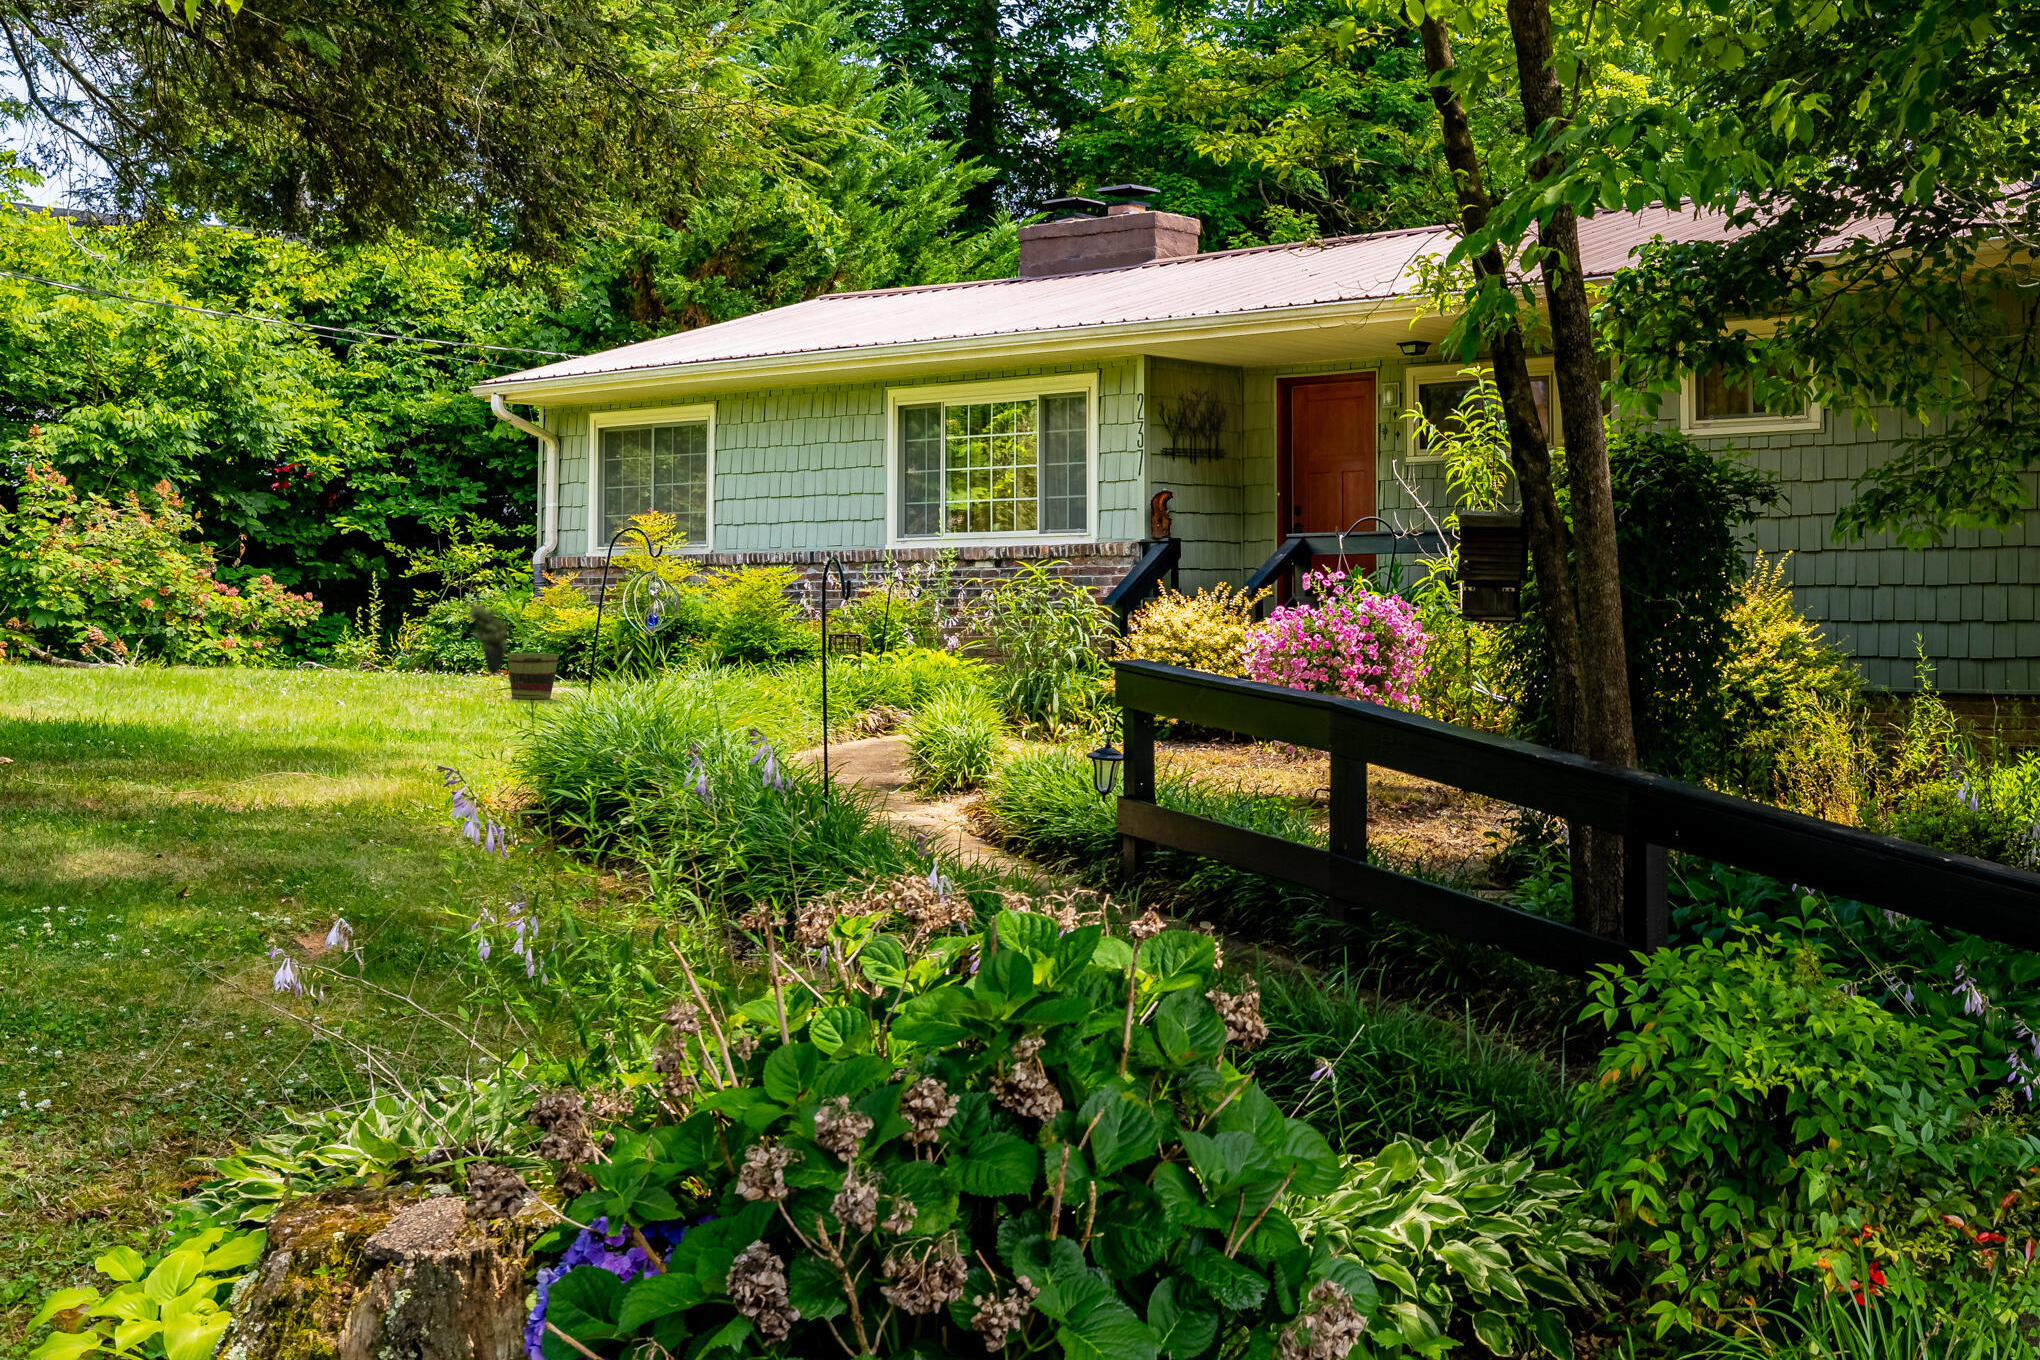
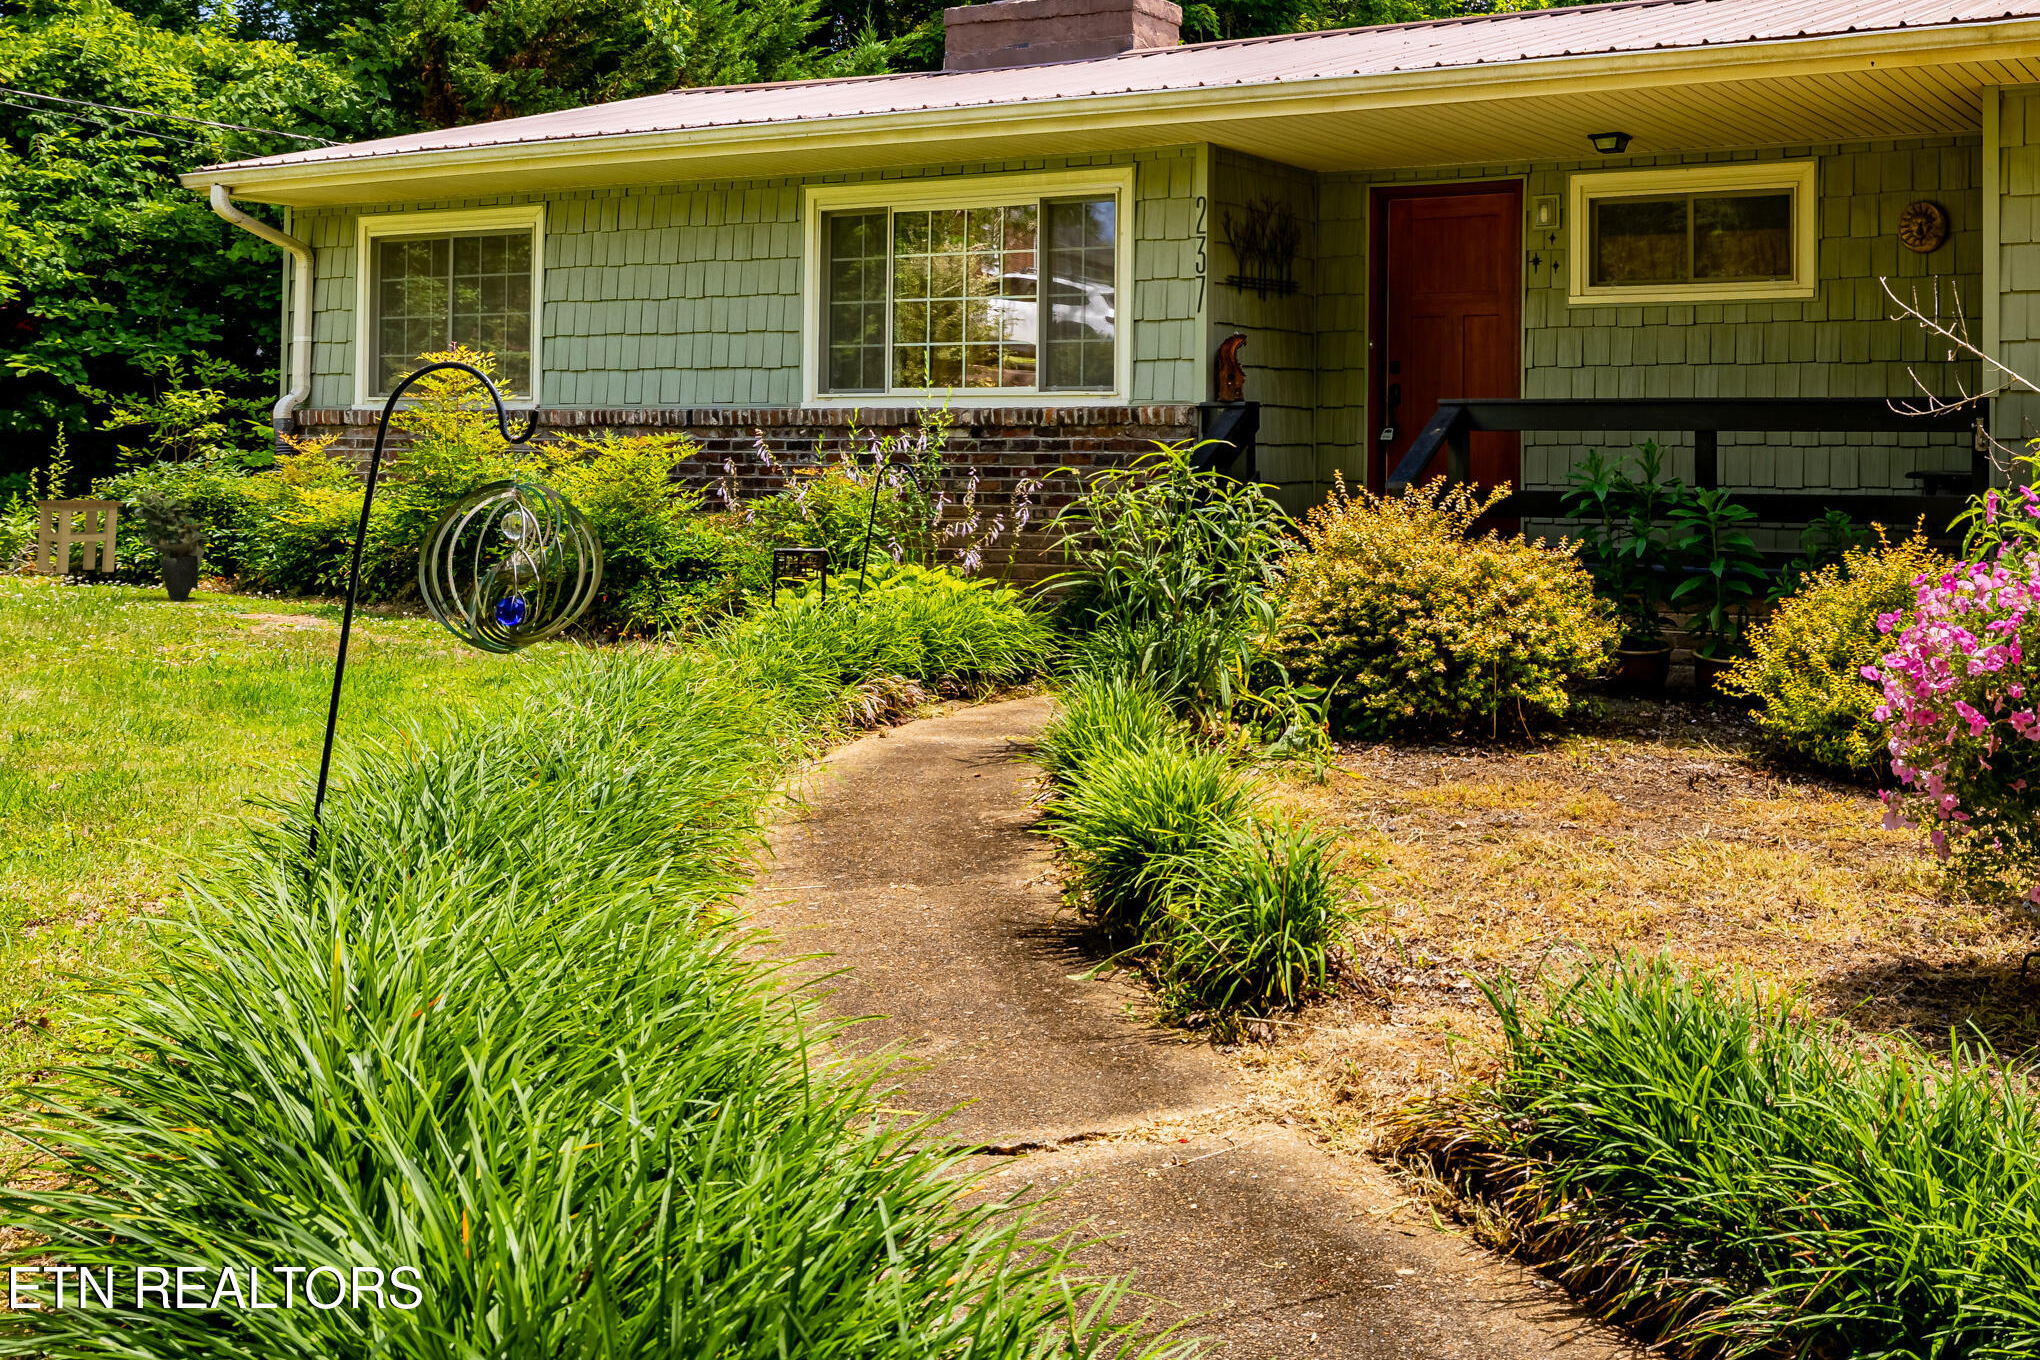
stool: none [389,617,442,668] -> present [36,500,123,573]
basket: present [507,653,559,699] -> none [96,643,219,745]

